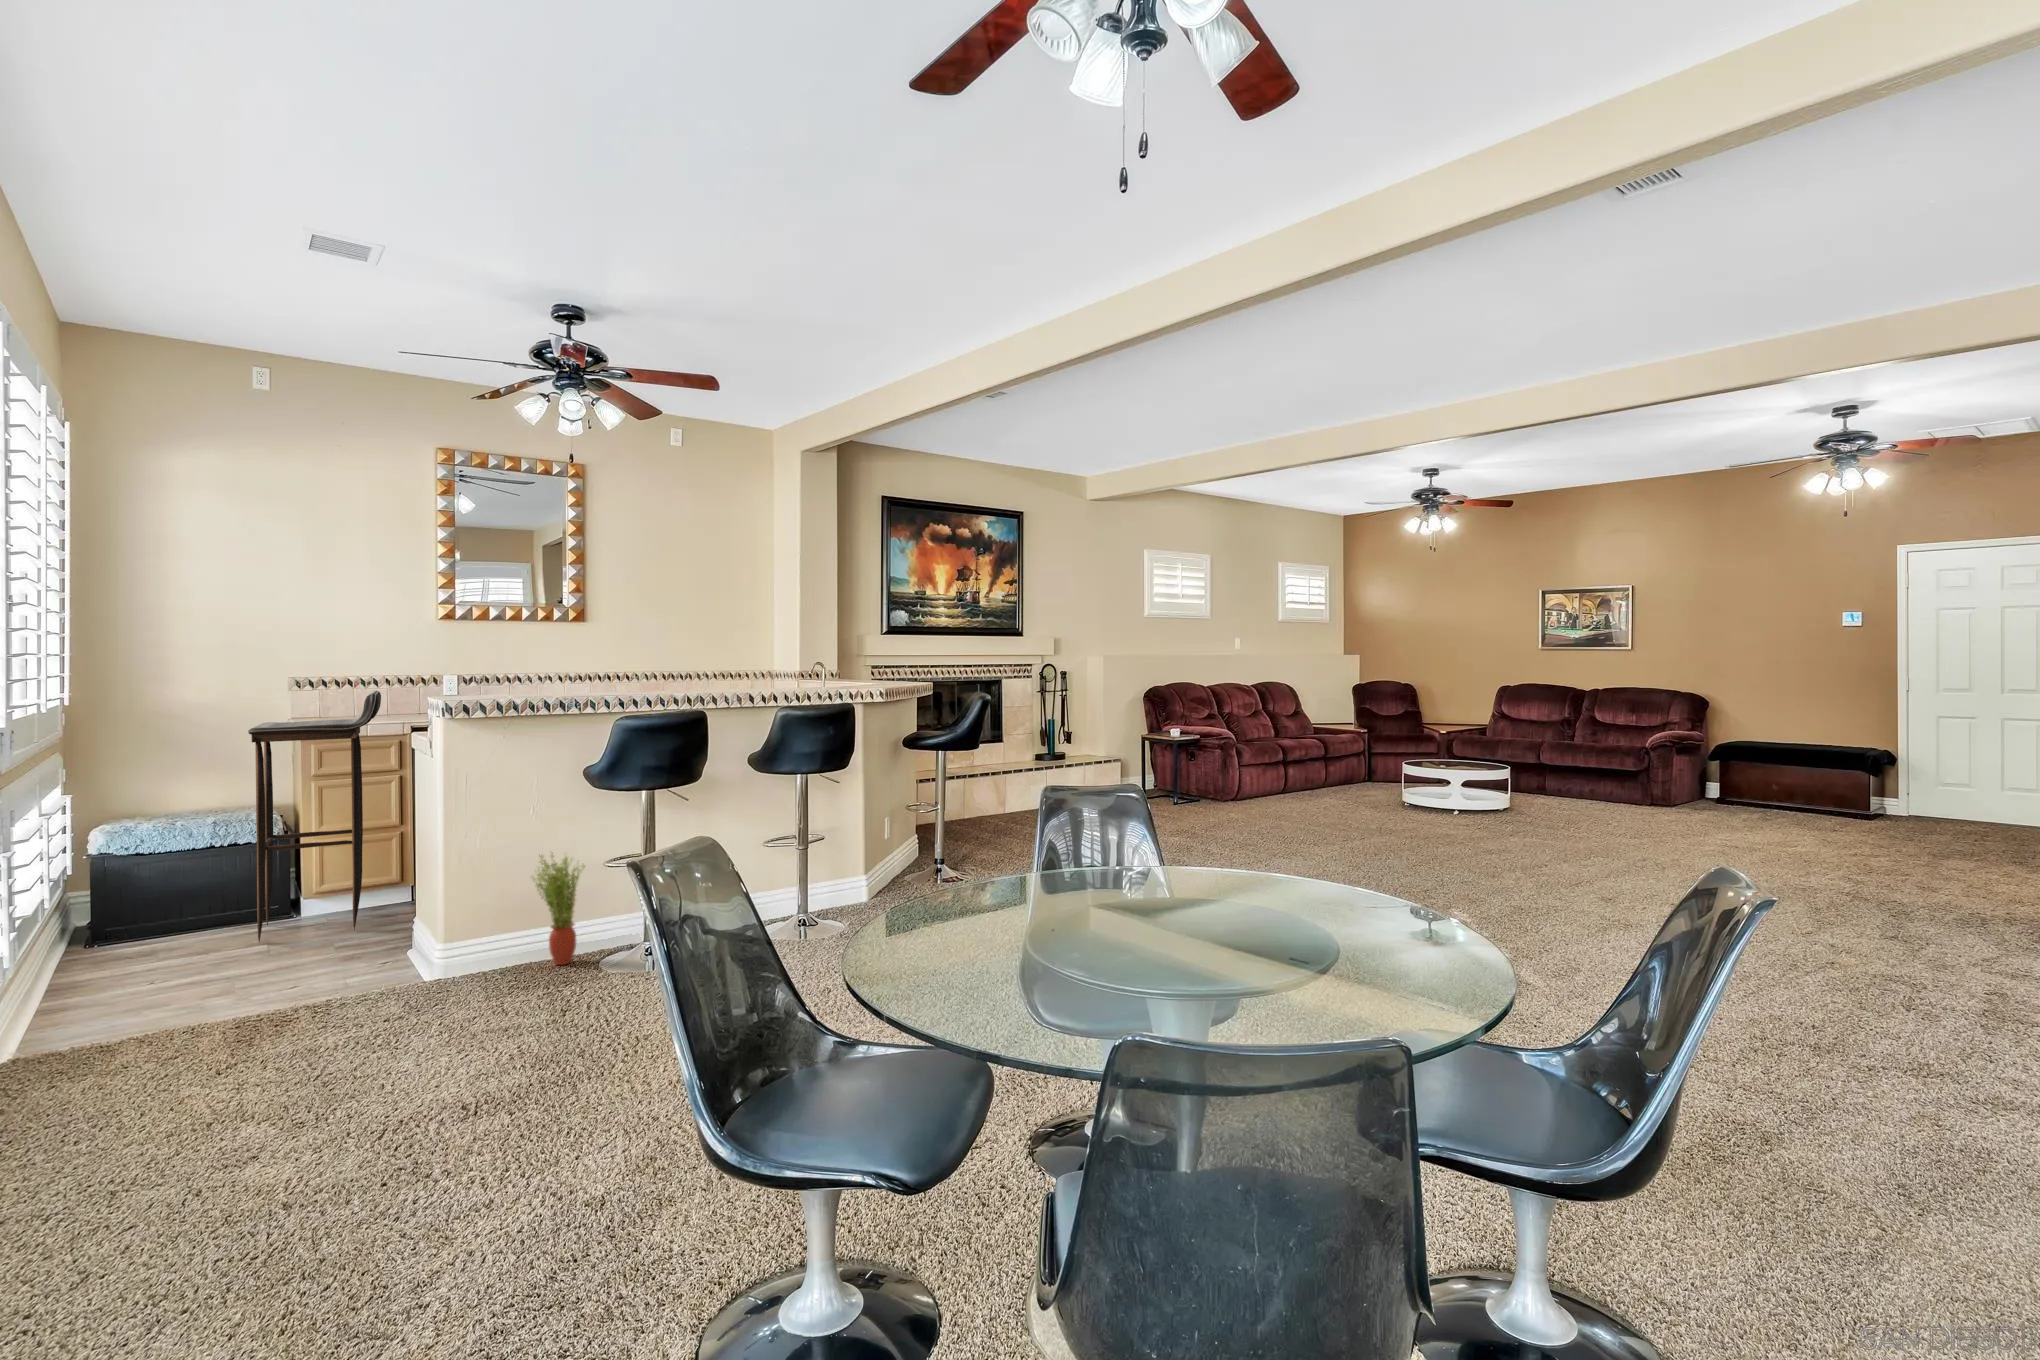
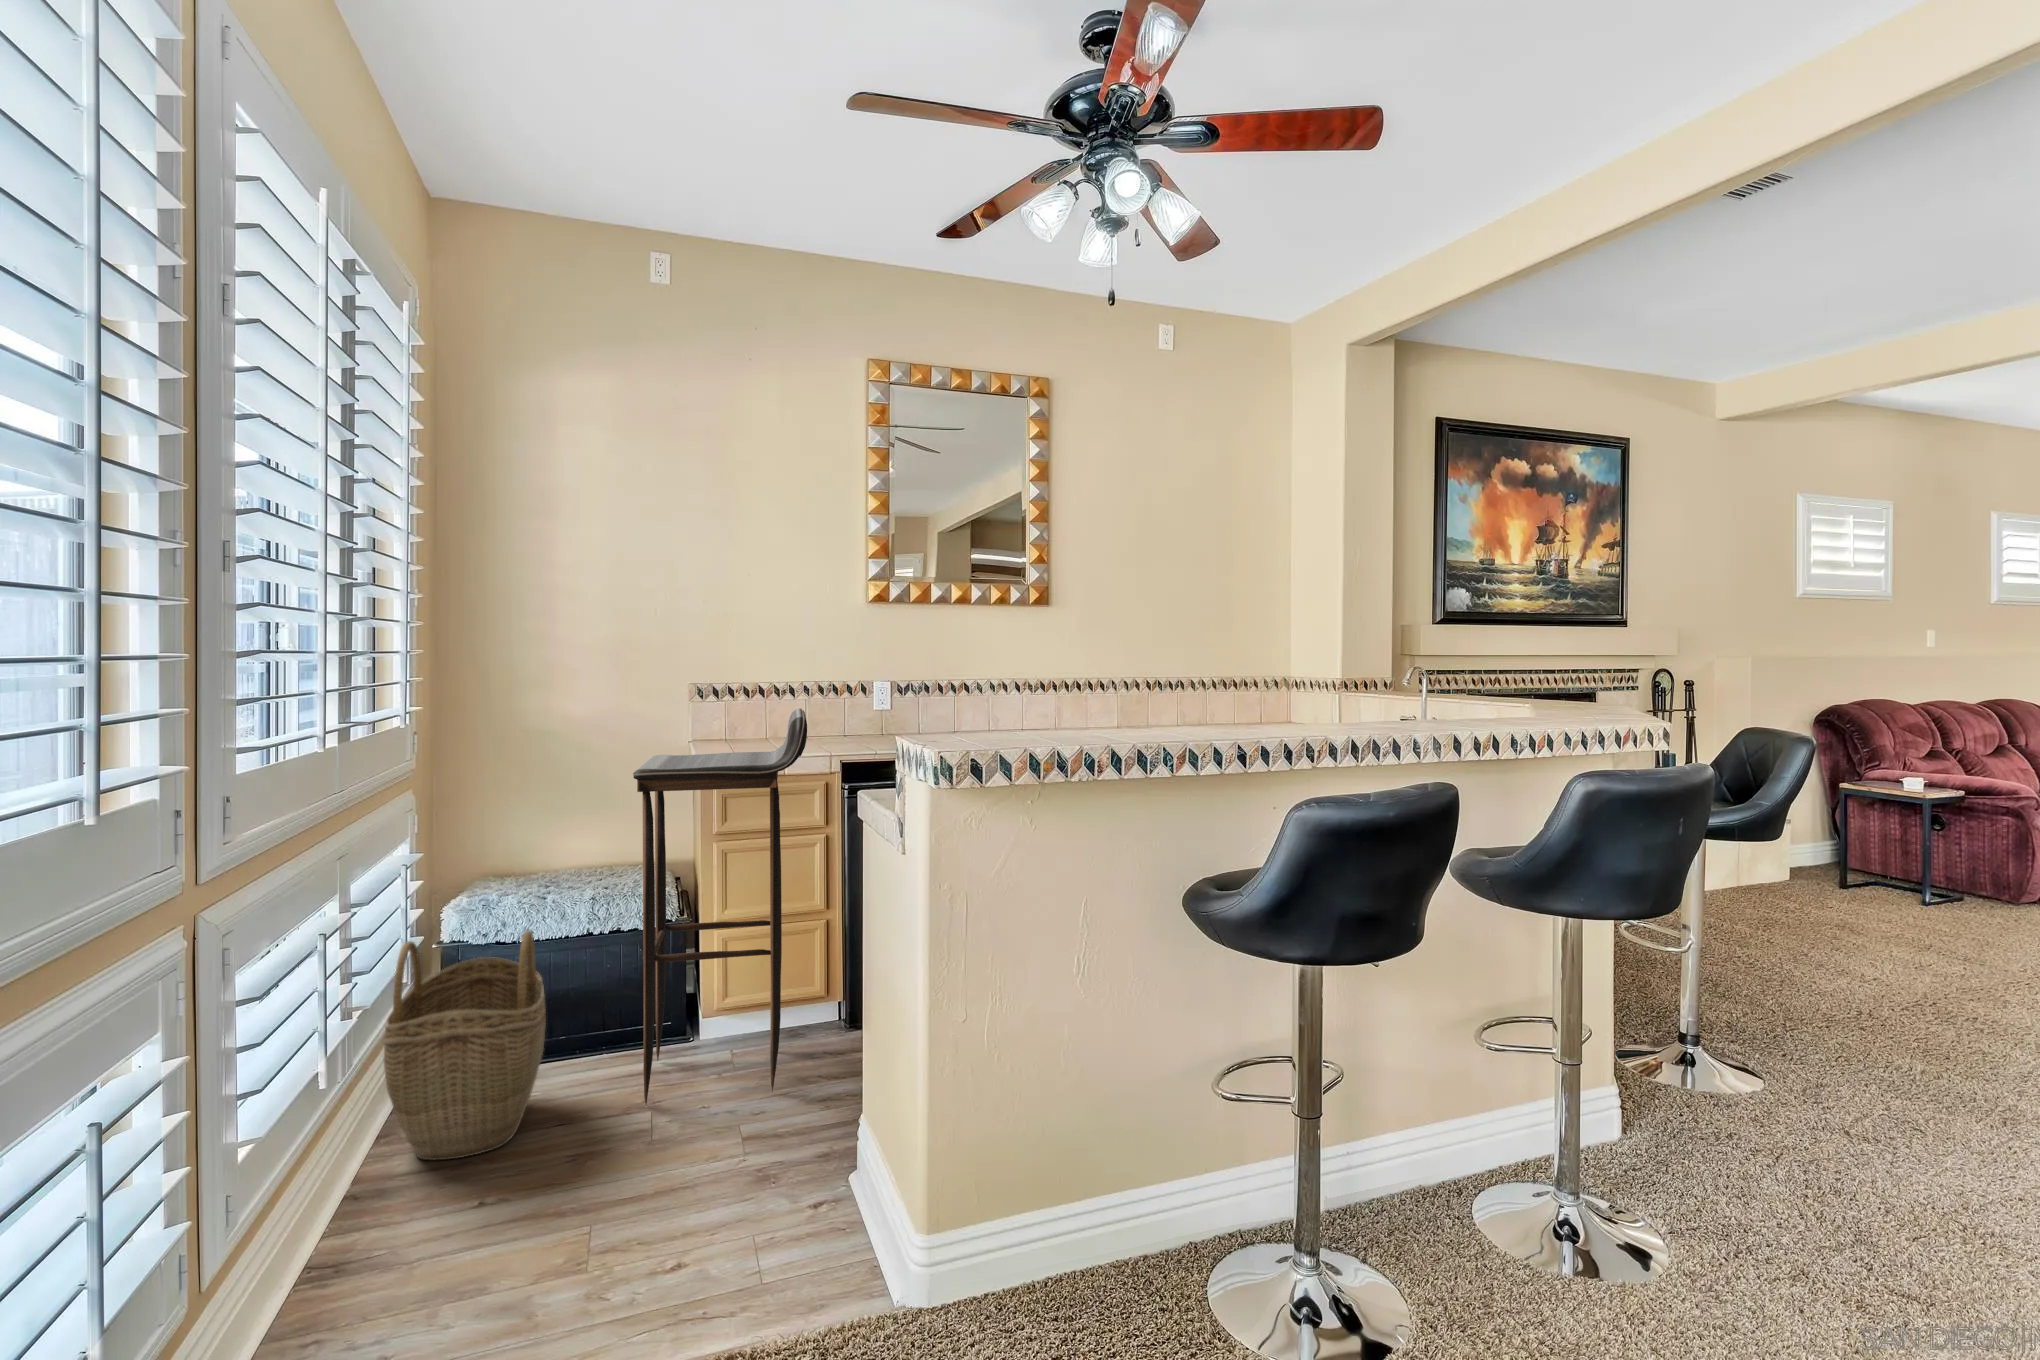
woven basket: none [60,833,182,975] -> present [384,930,546,1160]
potted plant: present [533,853,585,965] -> none [1084,1042,1179,1267]

